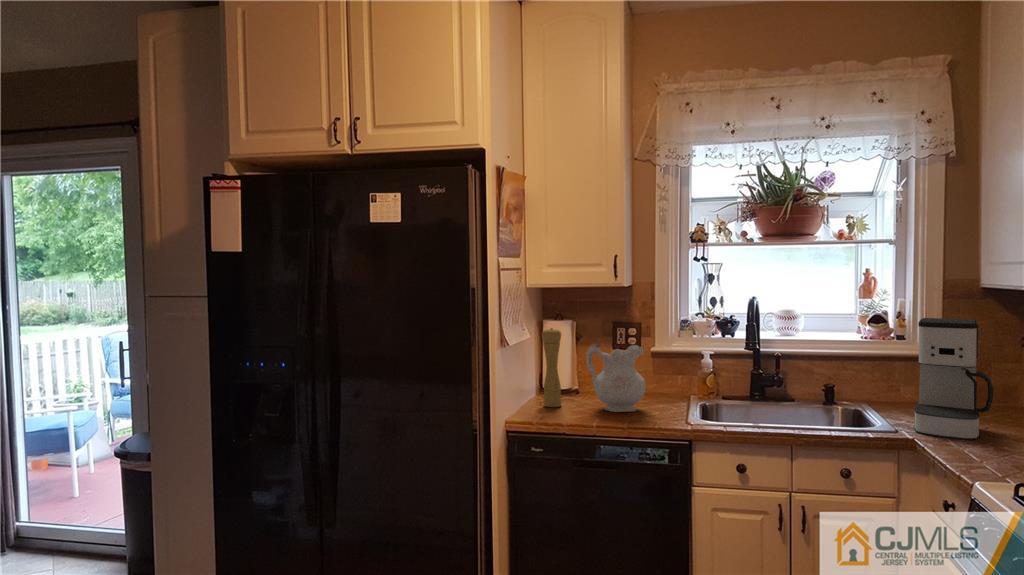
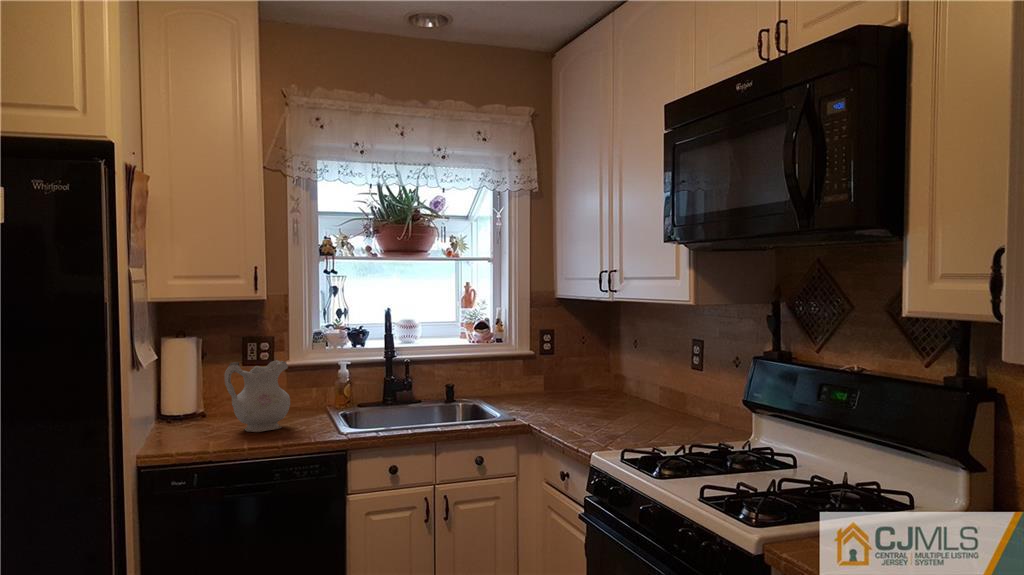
coffee maker: present [914,318,993,440] -> none [516,320,566,414]
pepper mill: present [542,328,561,407] -> none [169,348,194,437]

